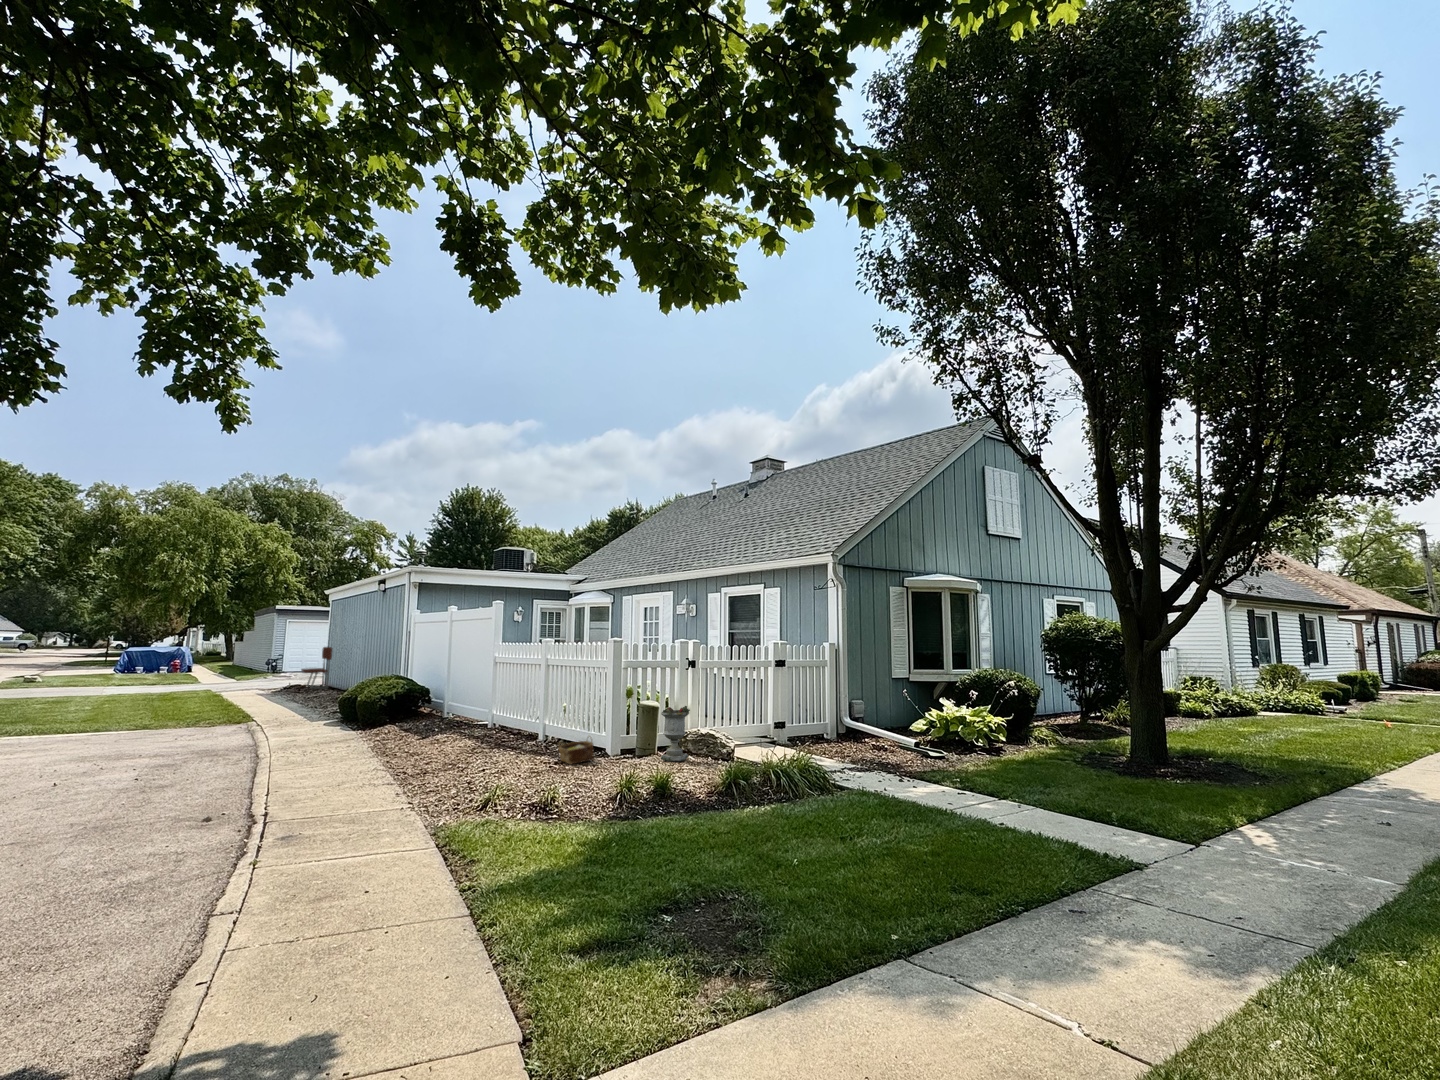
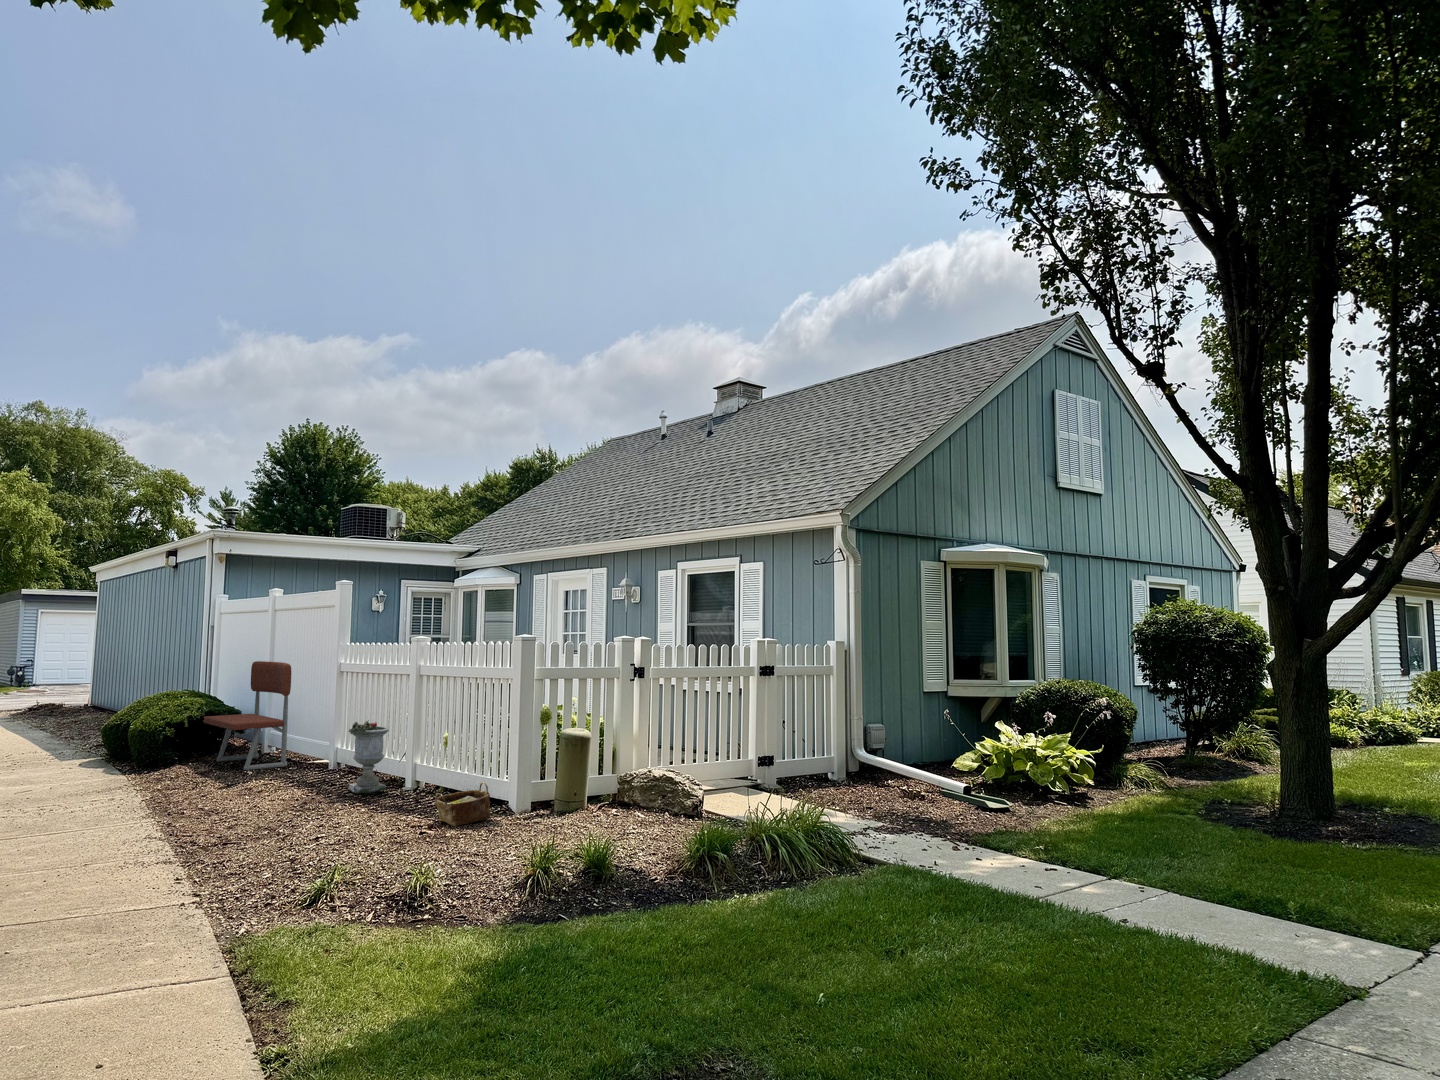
bench: present [301,647,333,689] -> present [203,661,291,770]
planter: present [661,706,690,762] -> present [348,720,389,793]

